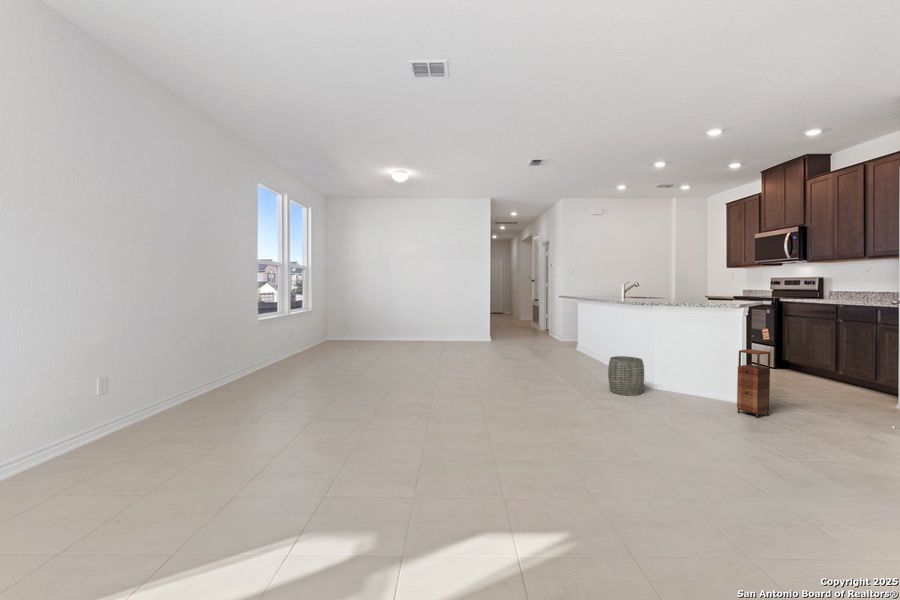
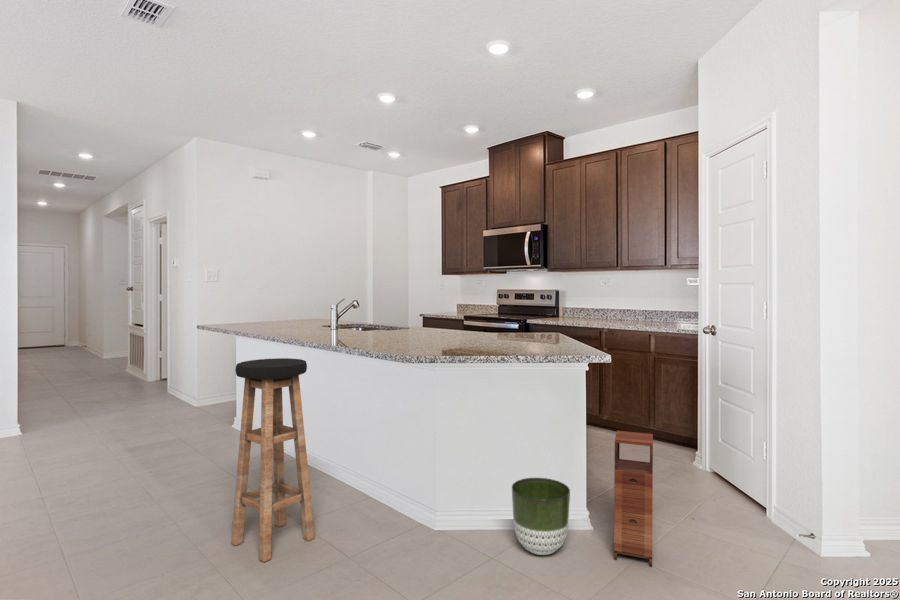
bar stool: none [560,306,593,384] -> present [231,358,315,562]
woven basket: present [608,356,644,395] -> none [360,467,435,571]
planter: none [683,370,716,405] -> present [512,478,570,555]

